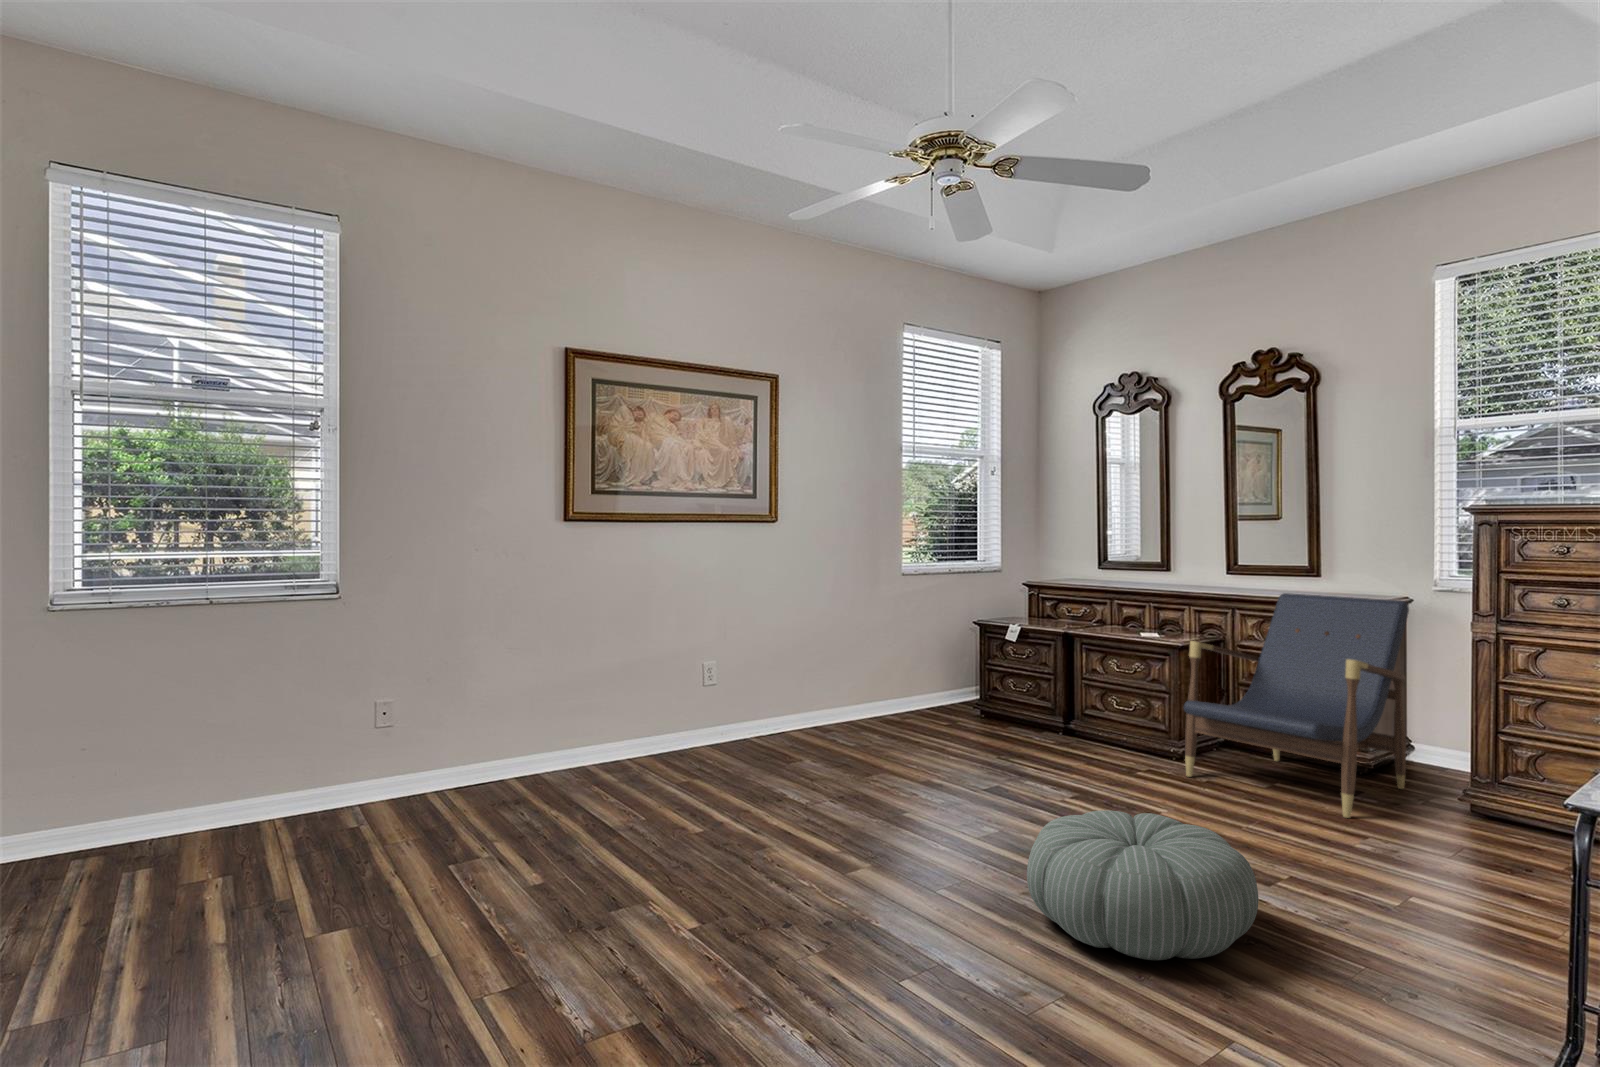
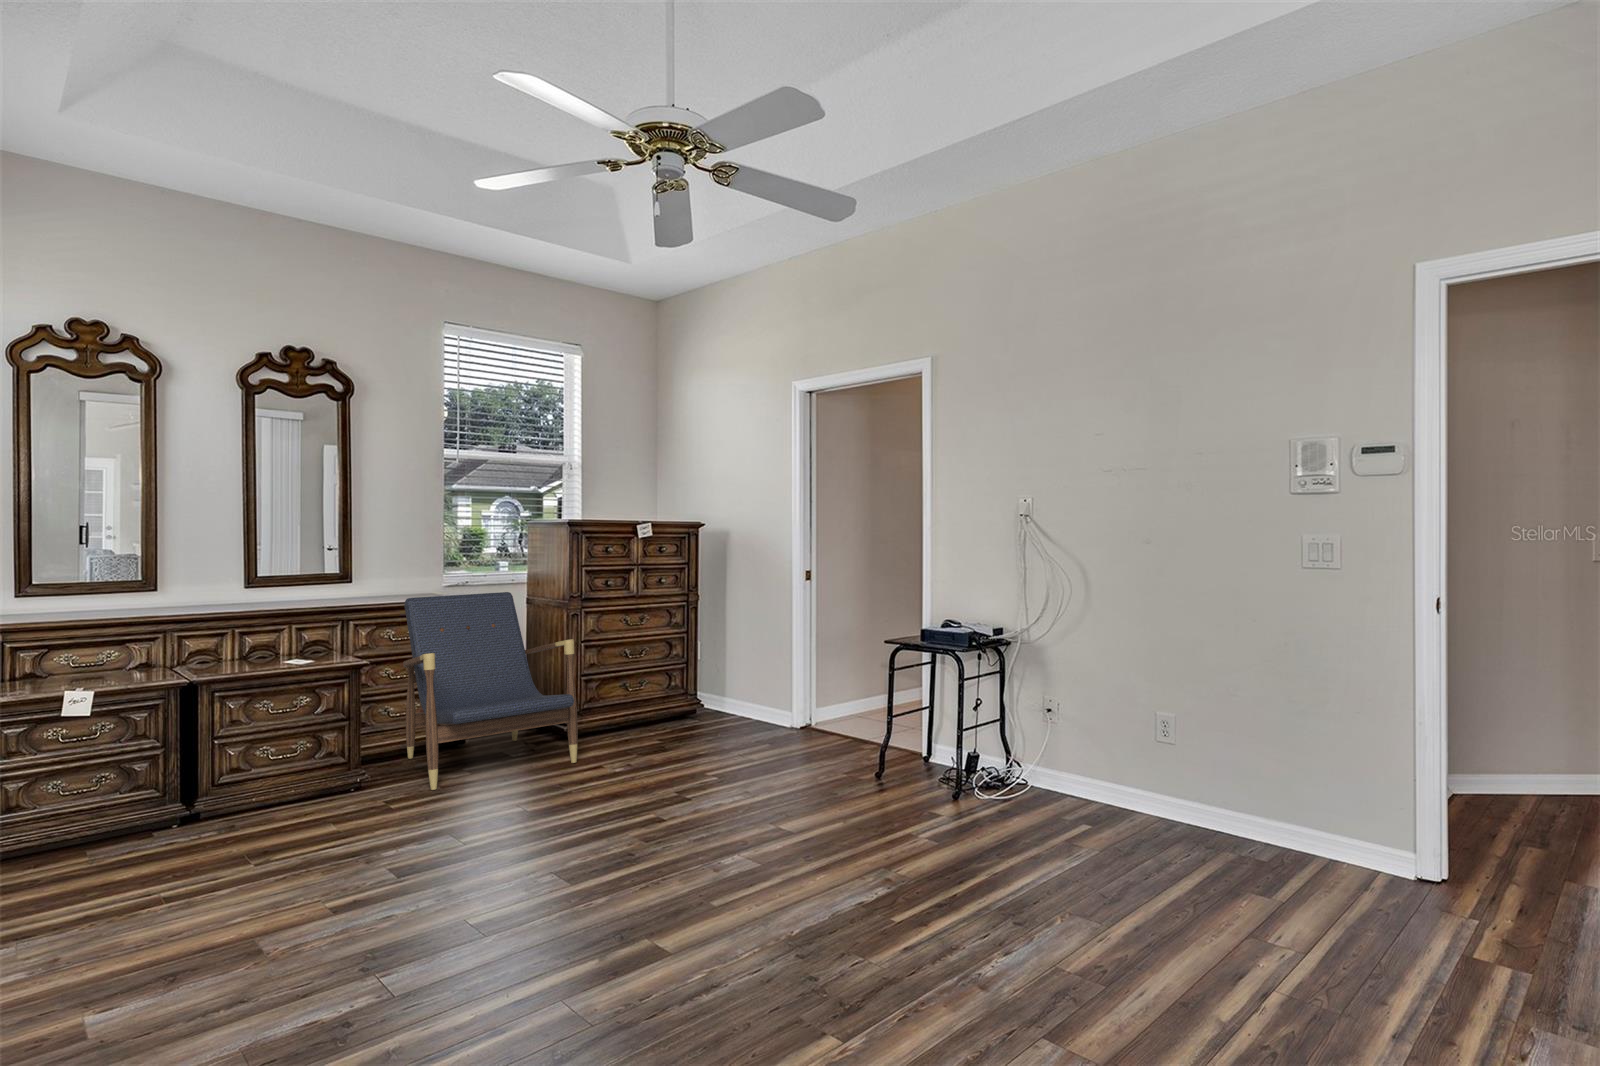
pouf: present [1027,810,1258,960] -> none [701,759,862,862]

